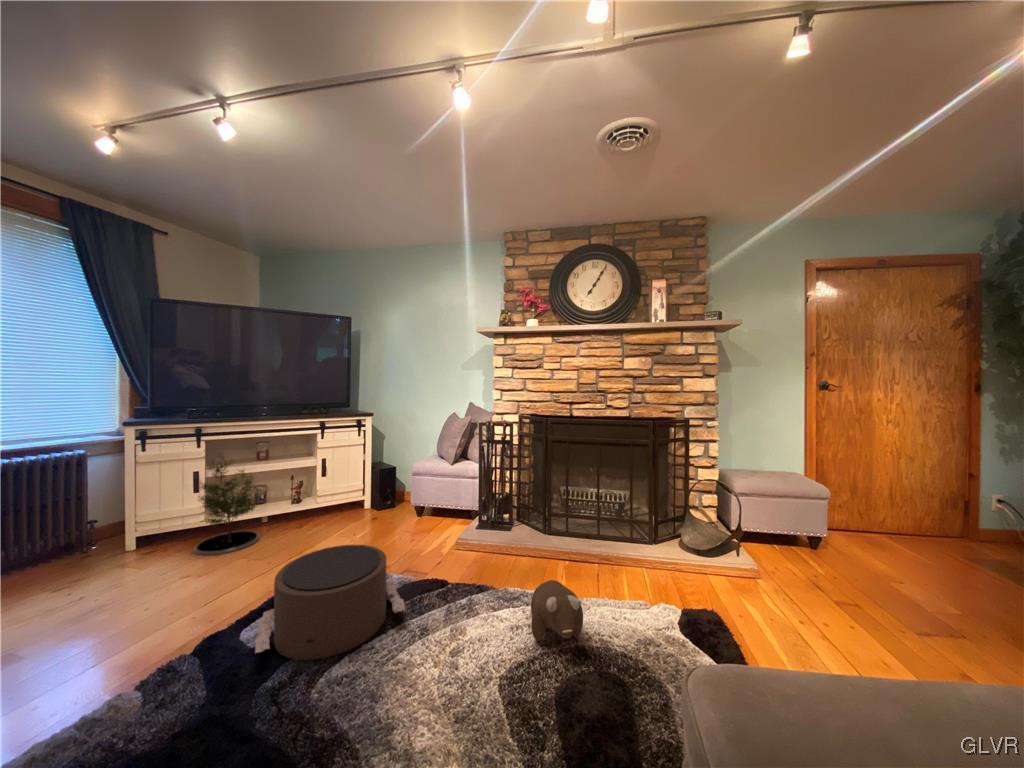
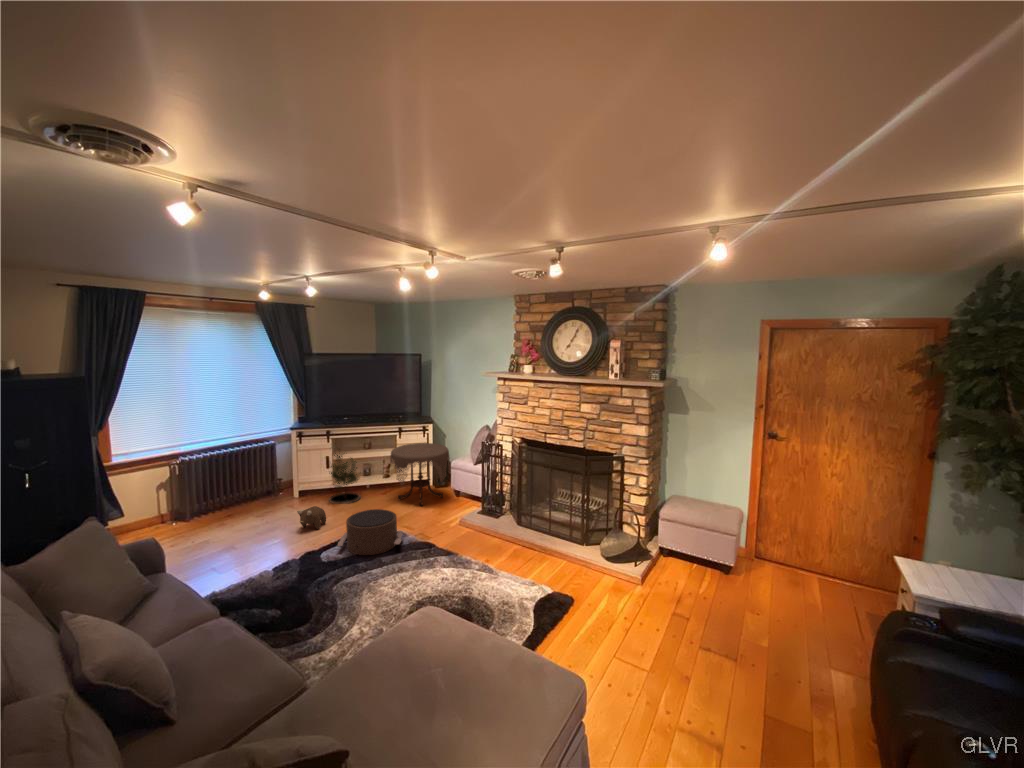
side table: none [319,441,412,534] -> present [390,443,450,506]
plush toy: present [531,580,583,641] -> present [297,506,326,529]

